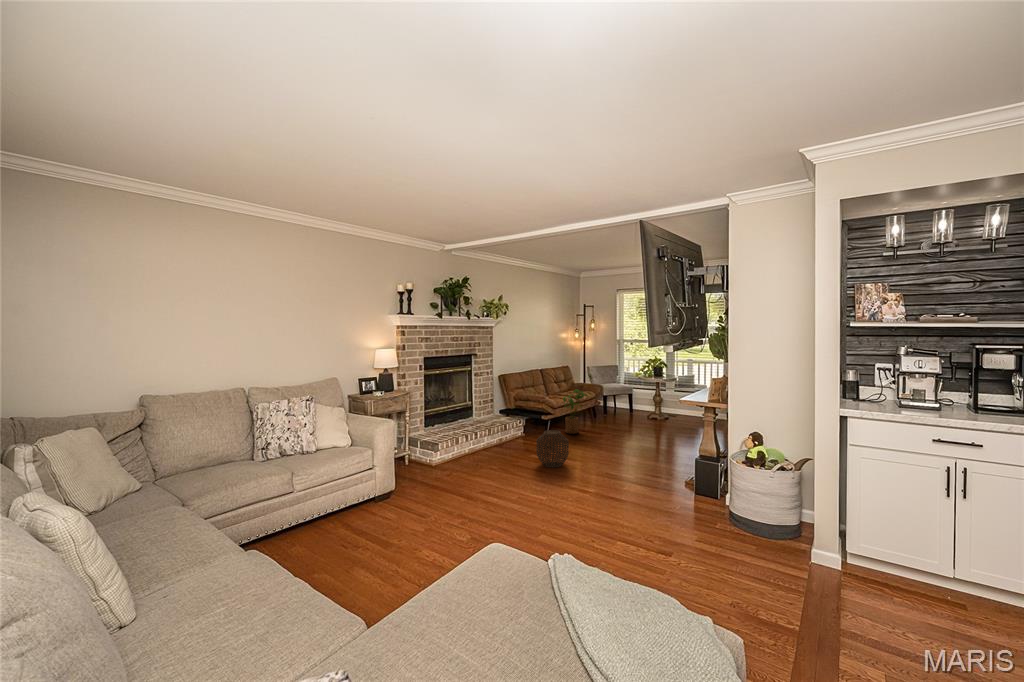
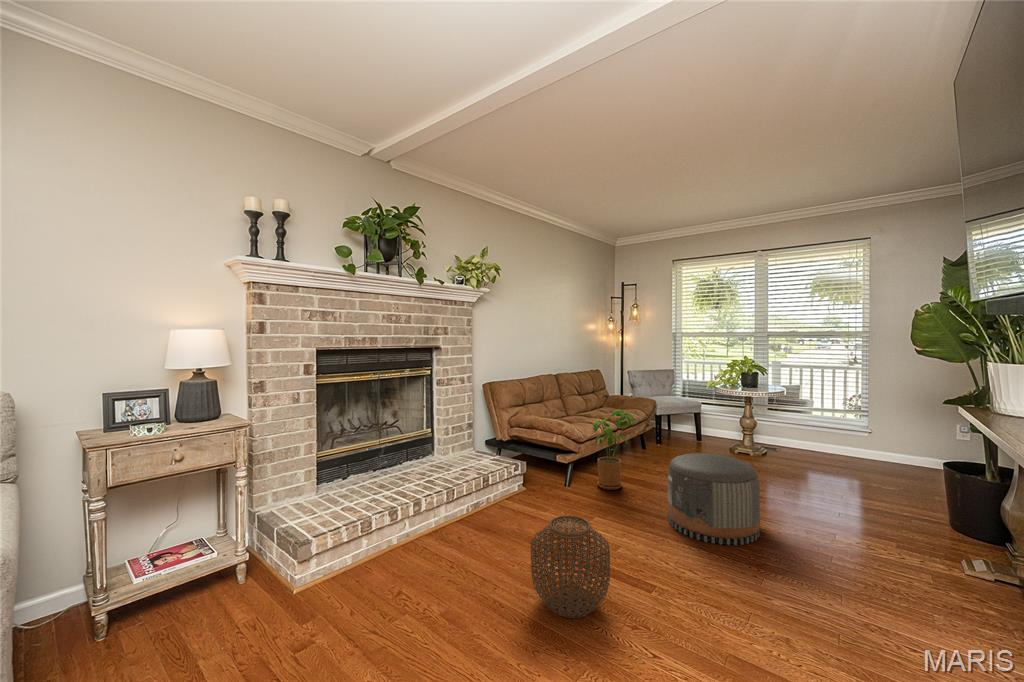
pouf: none [600,410,642,450] -> present [668,453,760,545]

